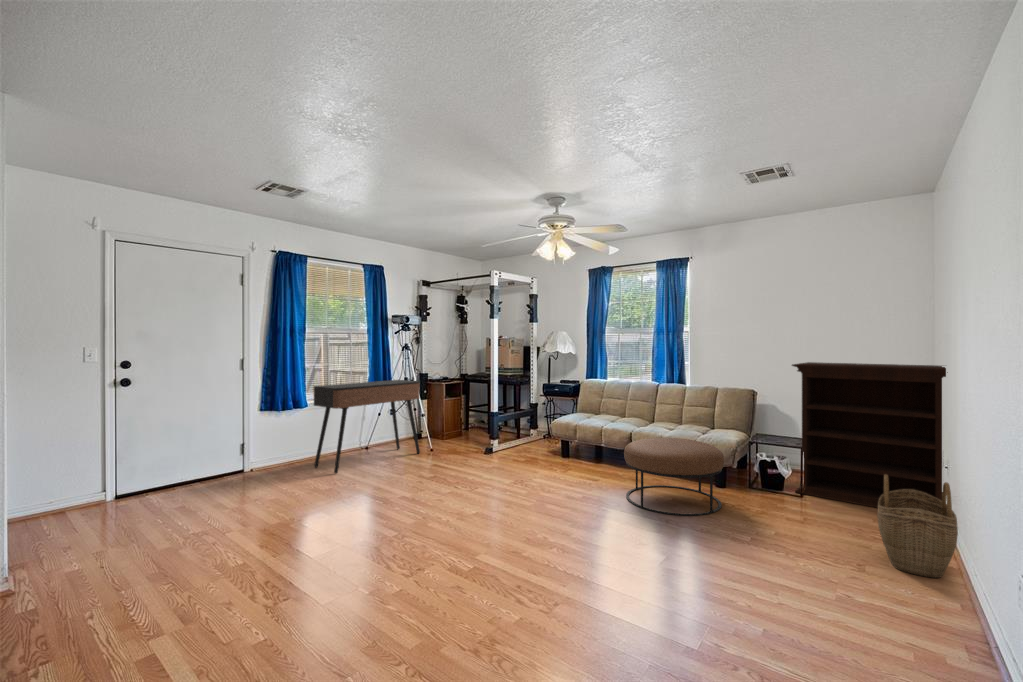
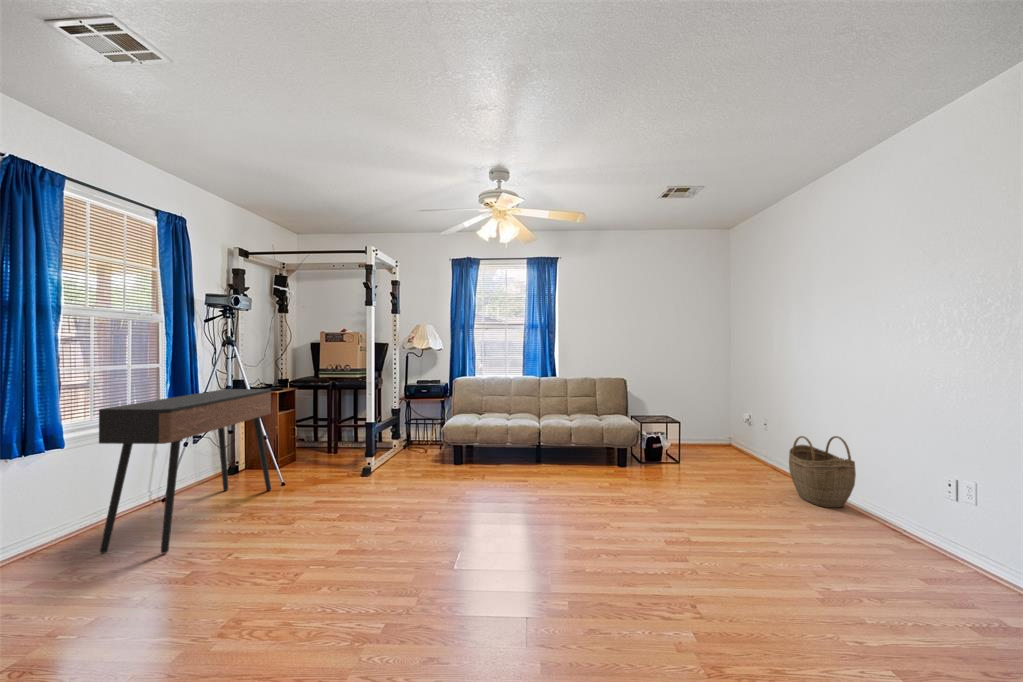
bookshelf: present [792,362,948,508] -> none [661,354,776,463]
ottoman: present [624,438,724,516] -> none [571,427,664,502]

